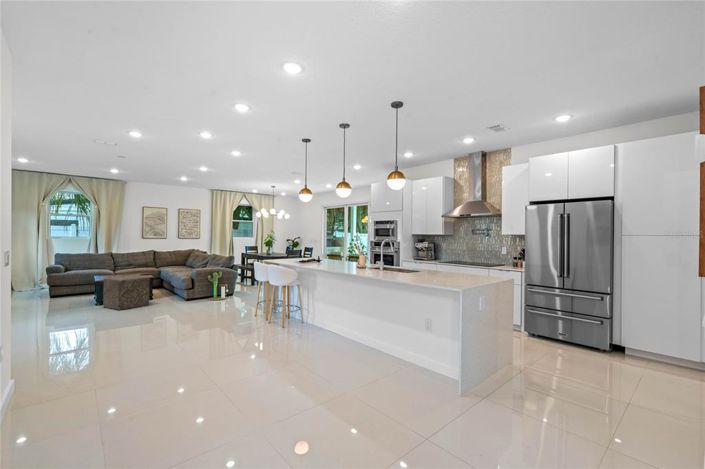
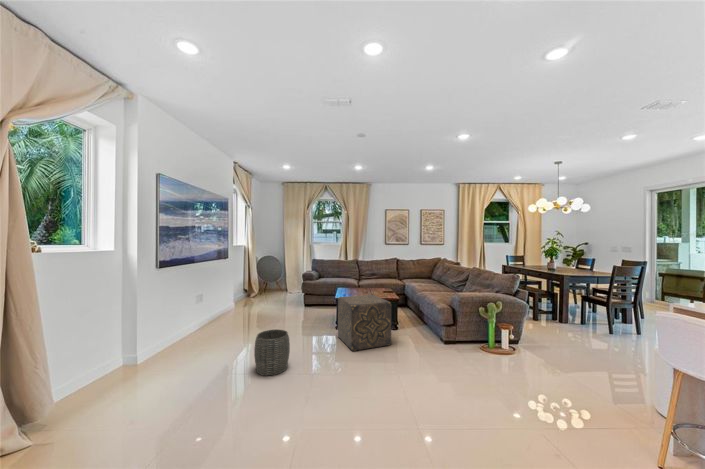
woven basket: none [41,298,72,325] -> present [254,329,290,376]

